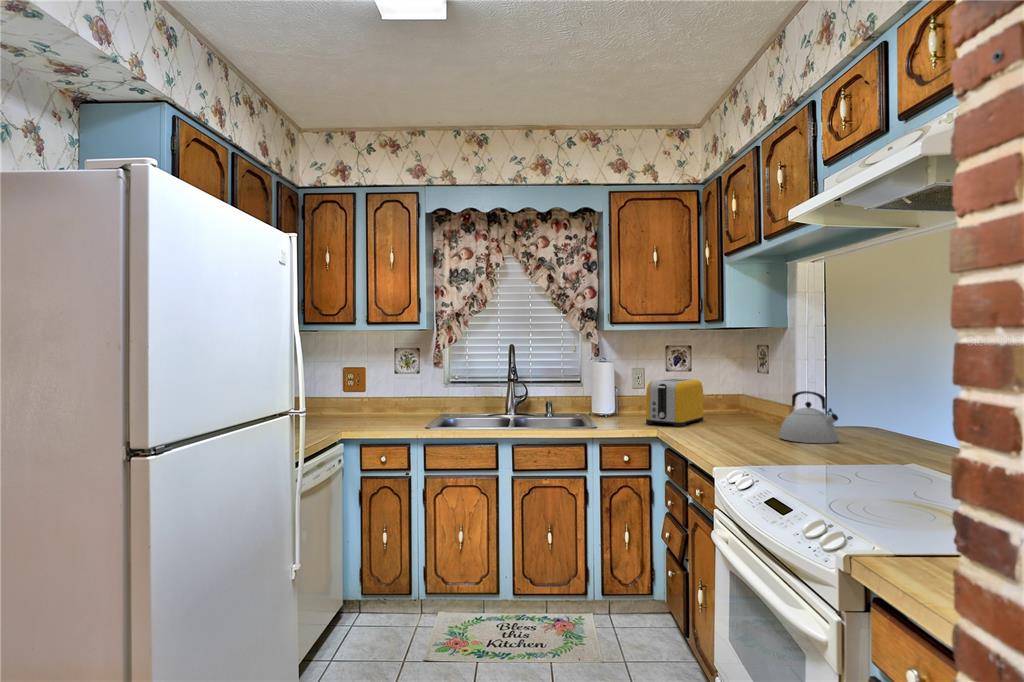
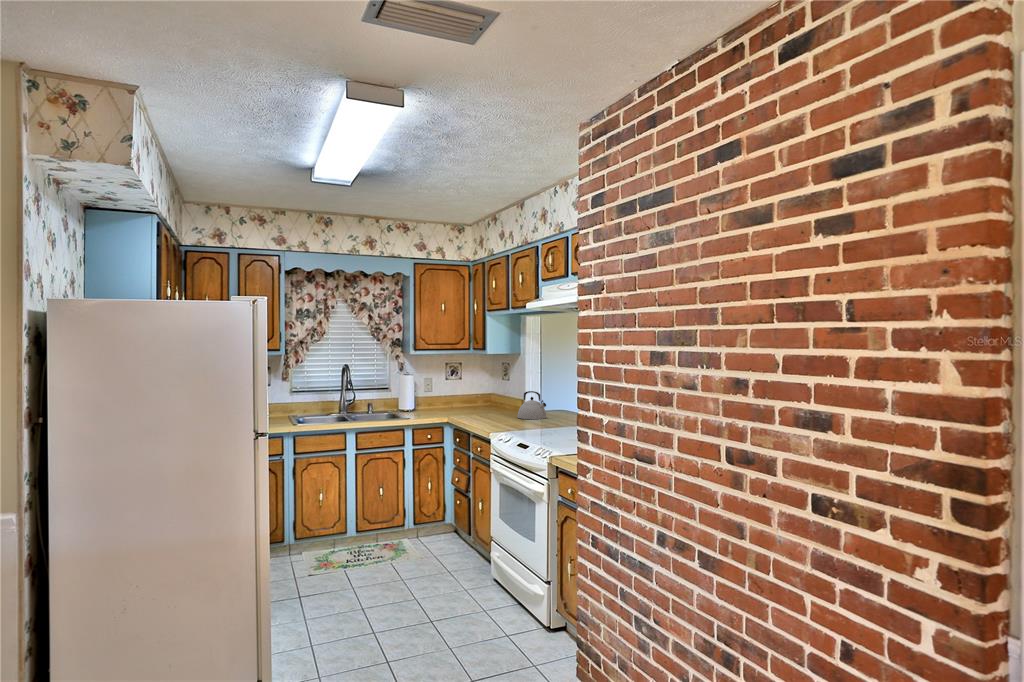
toaster: present [646,379,703,427] -> none [439,385,472,415]

